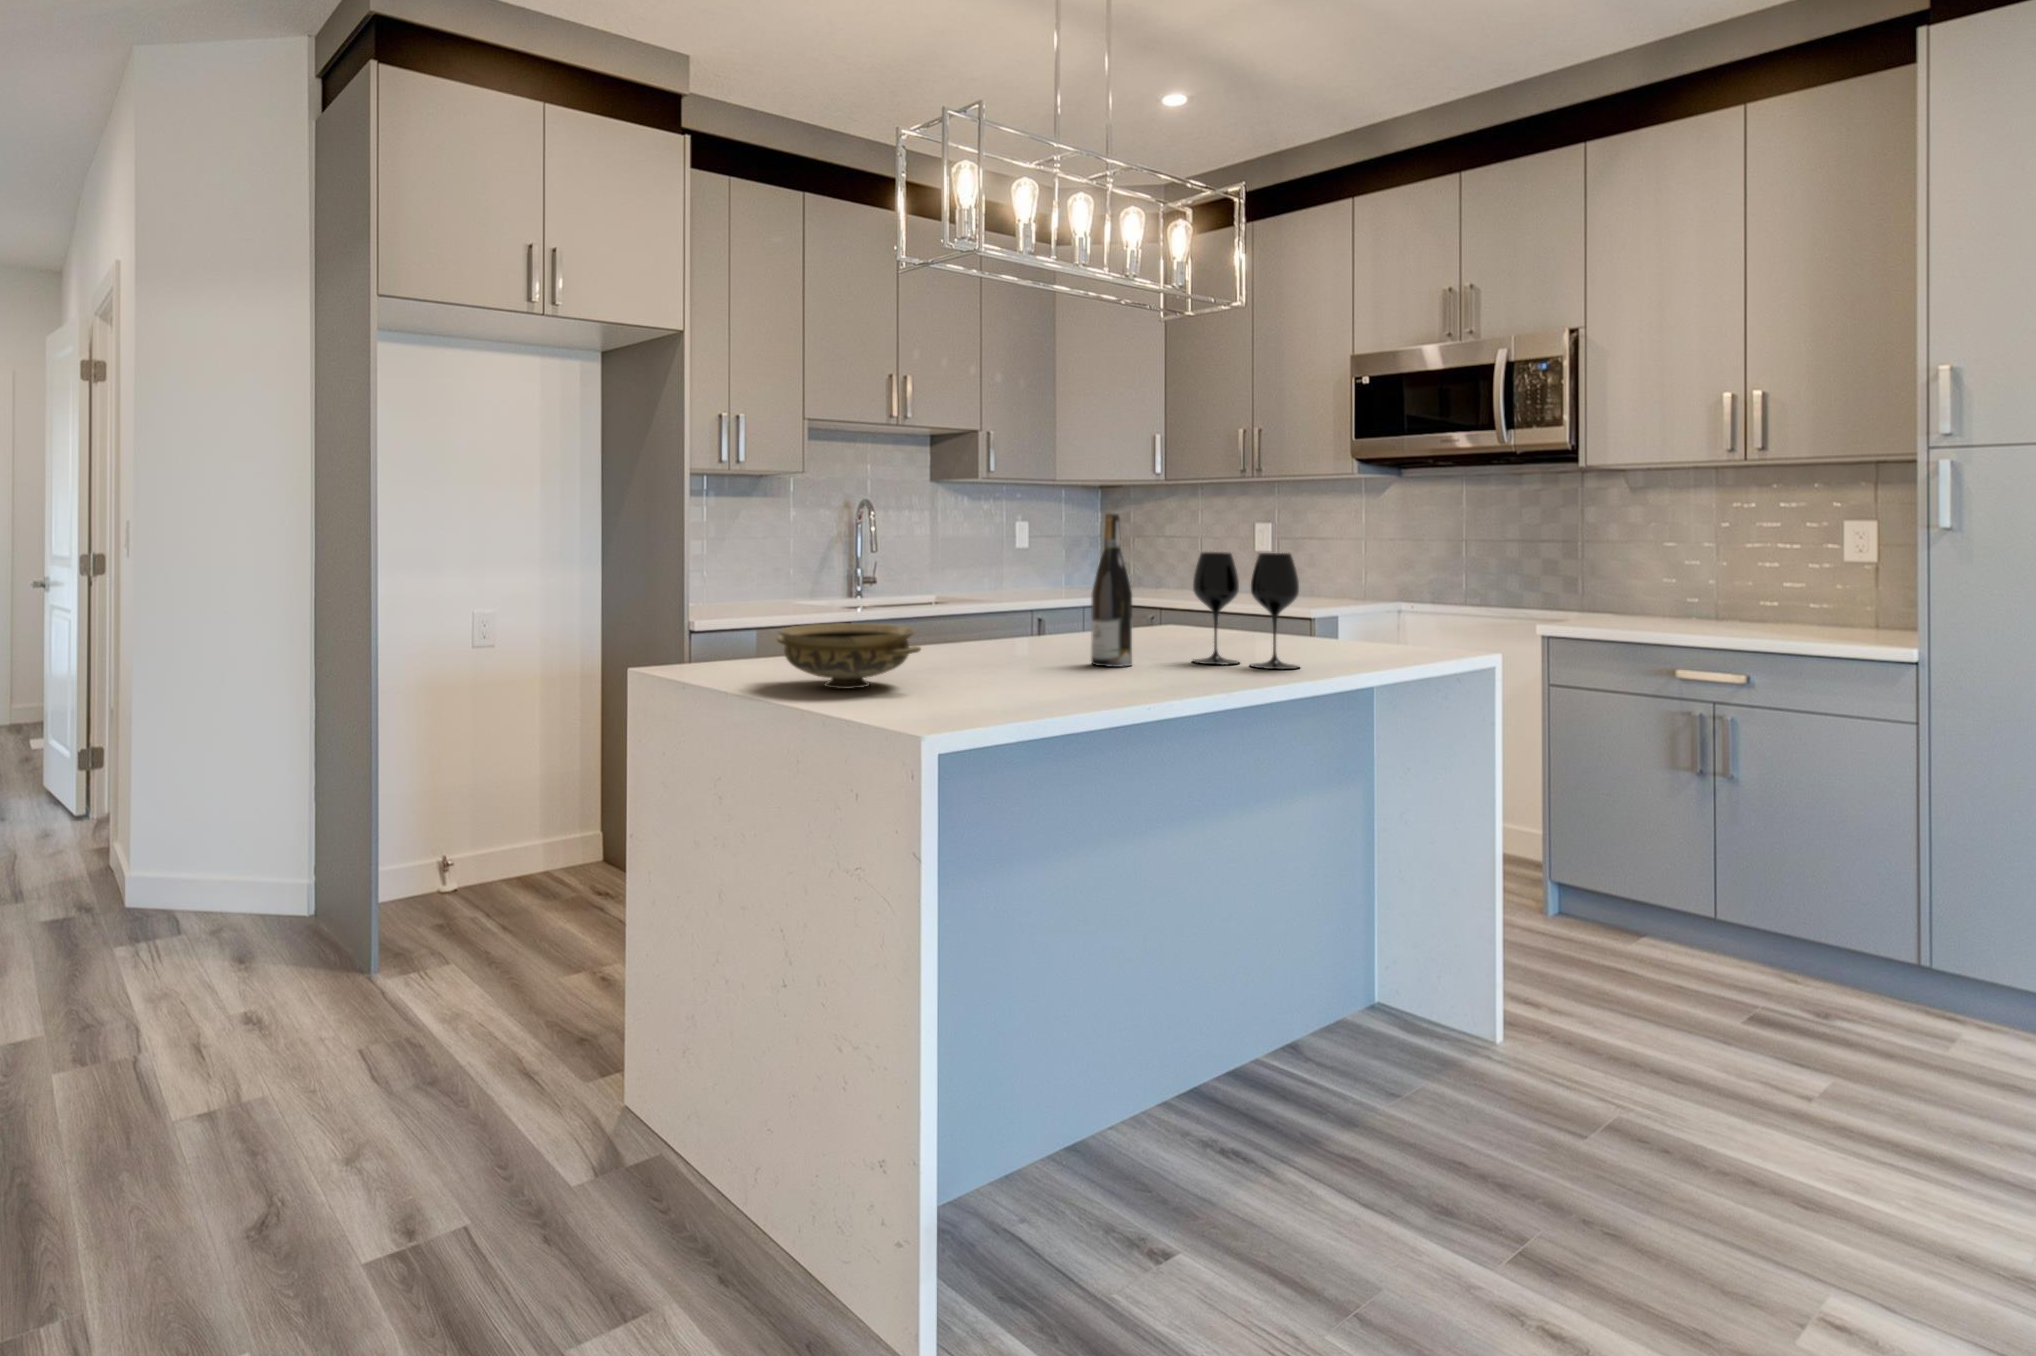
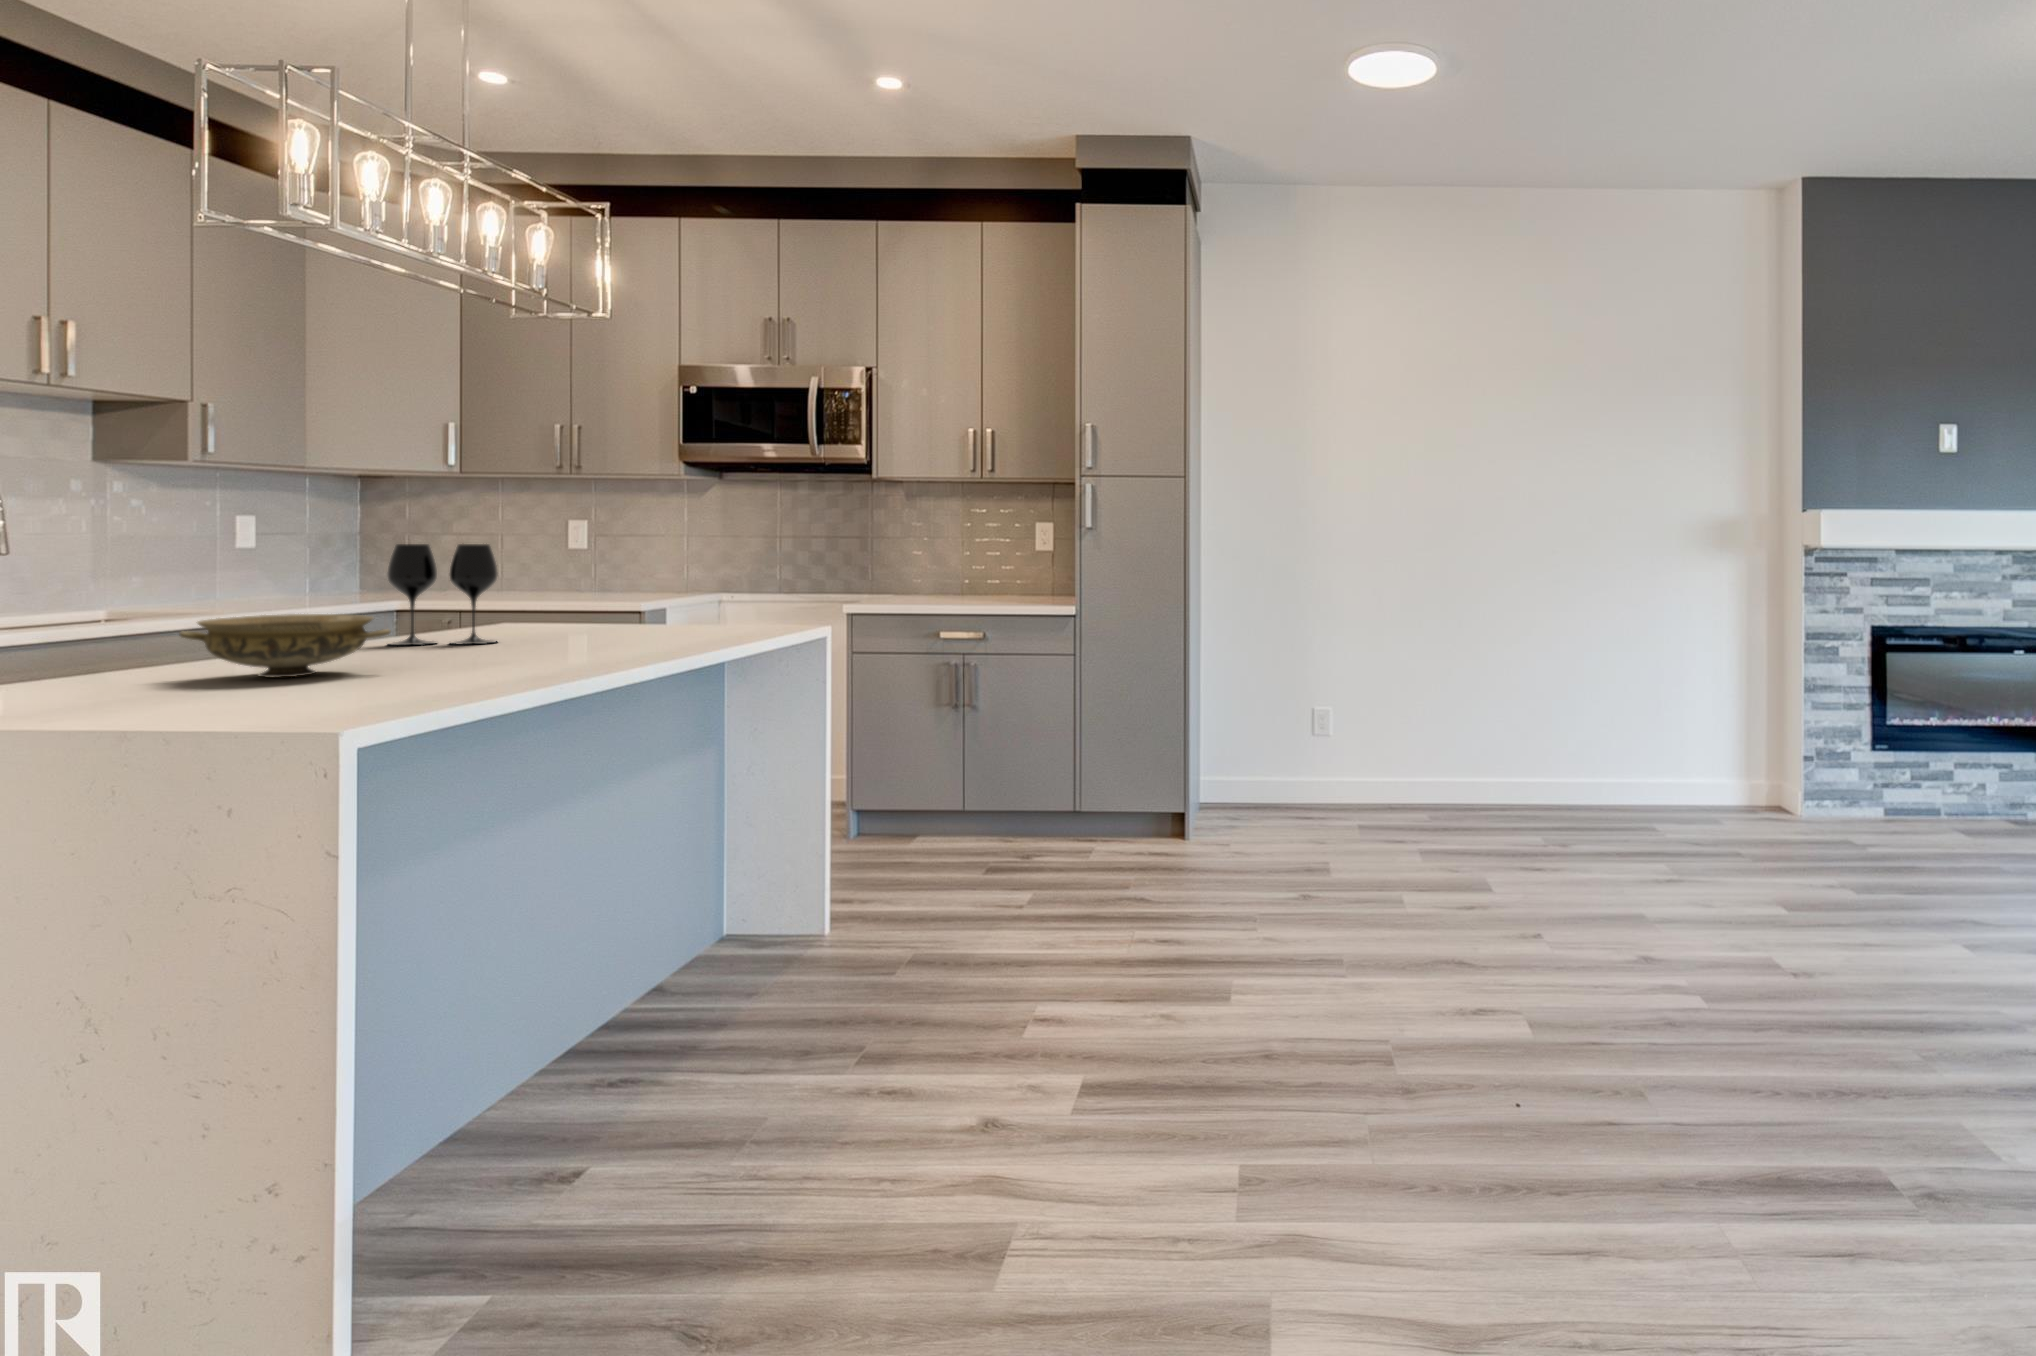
wine bottle: present [1091,514,1132,667] -> none [518,508,561,646]
wine glass: present [1193,552,1299,669] -> present [387,544,497,645]

